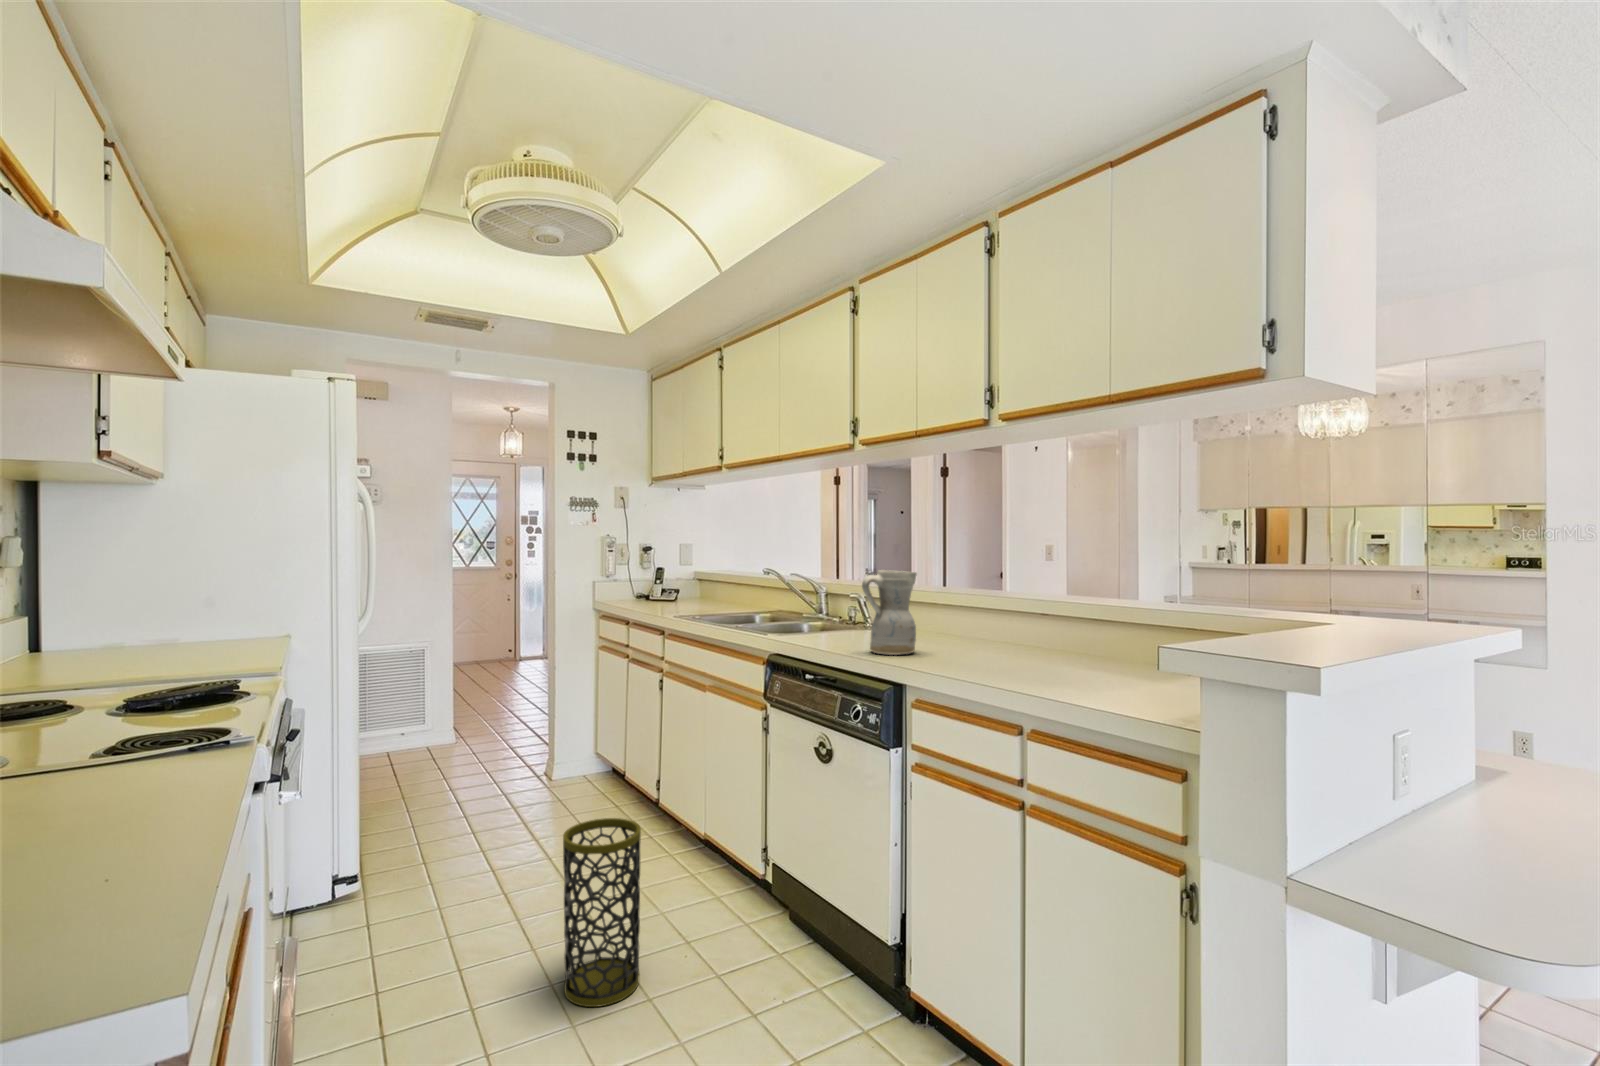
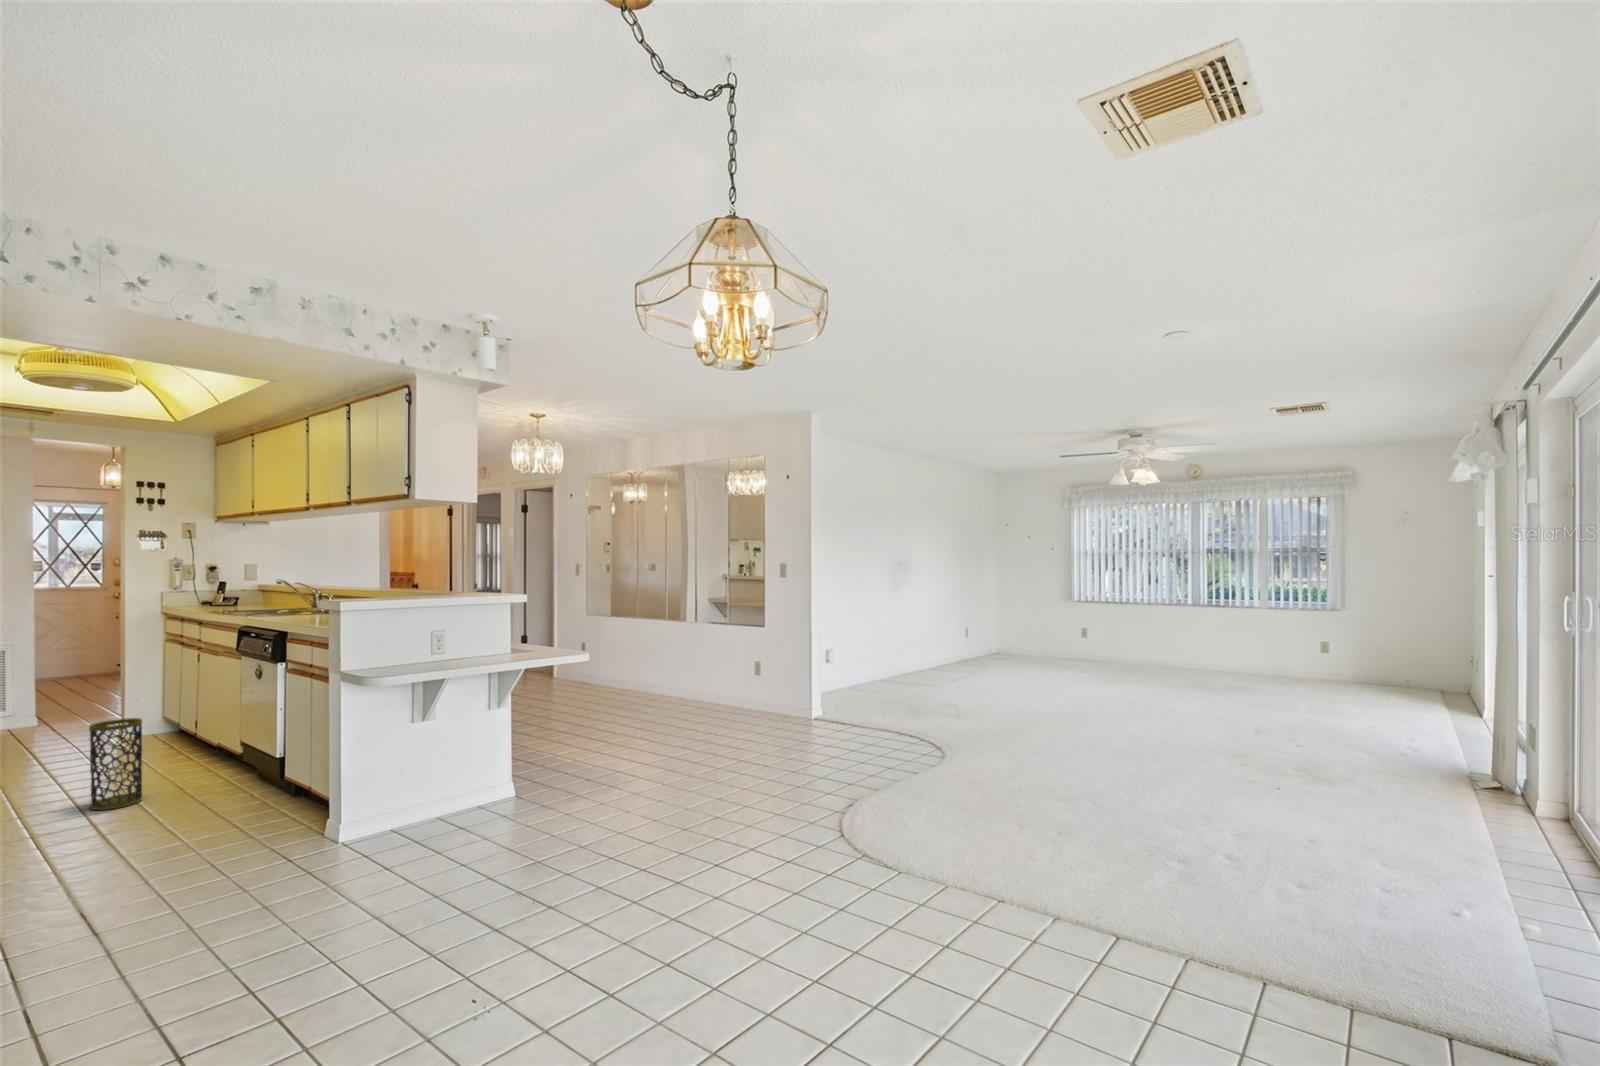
ceramic pitcher: present [862,570,917,655] -> none [276,578,310,621]

